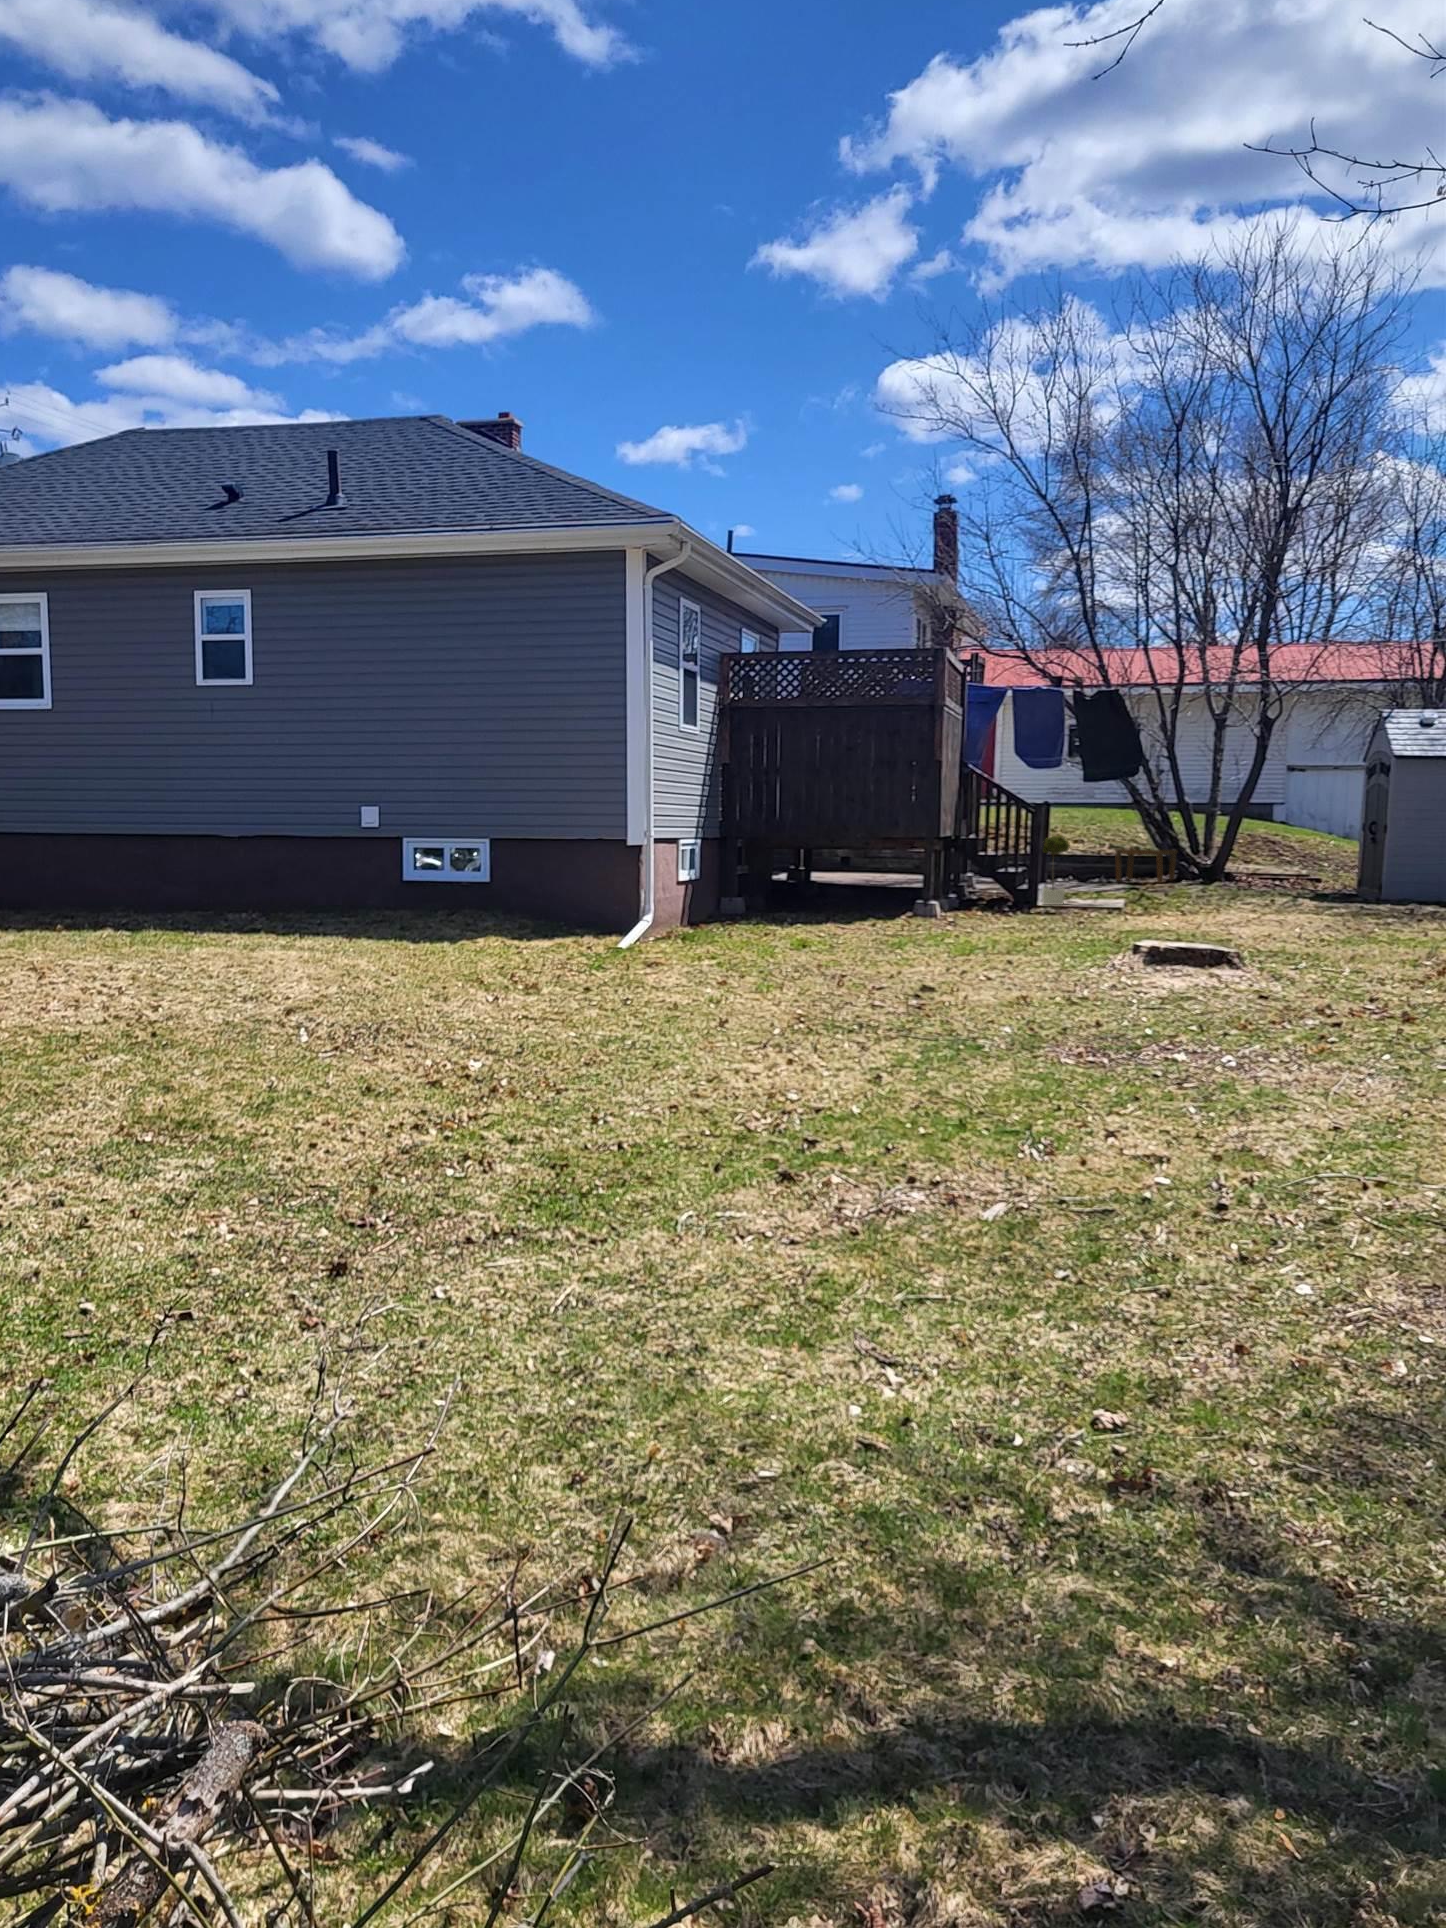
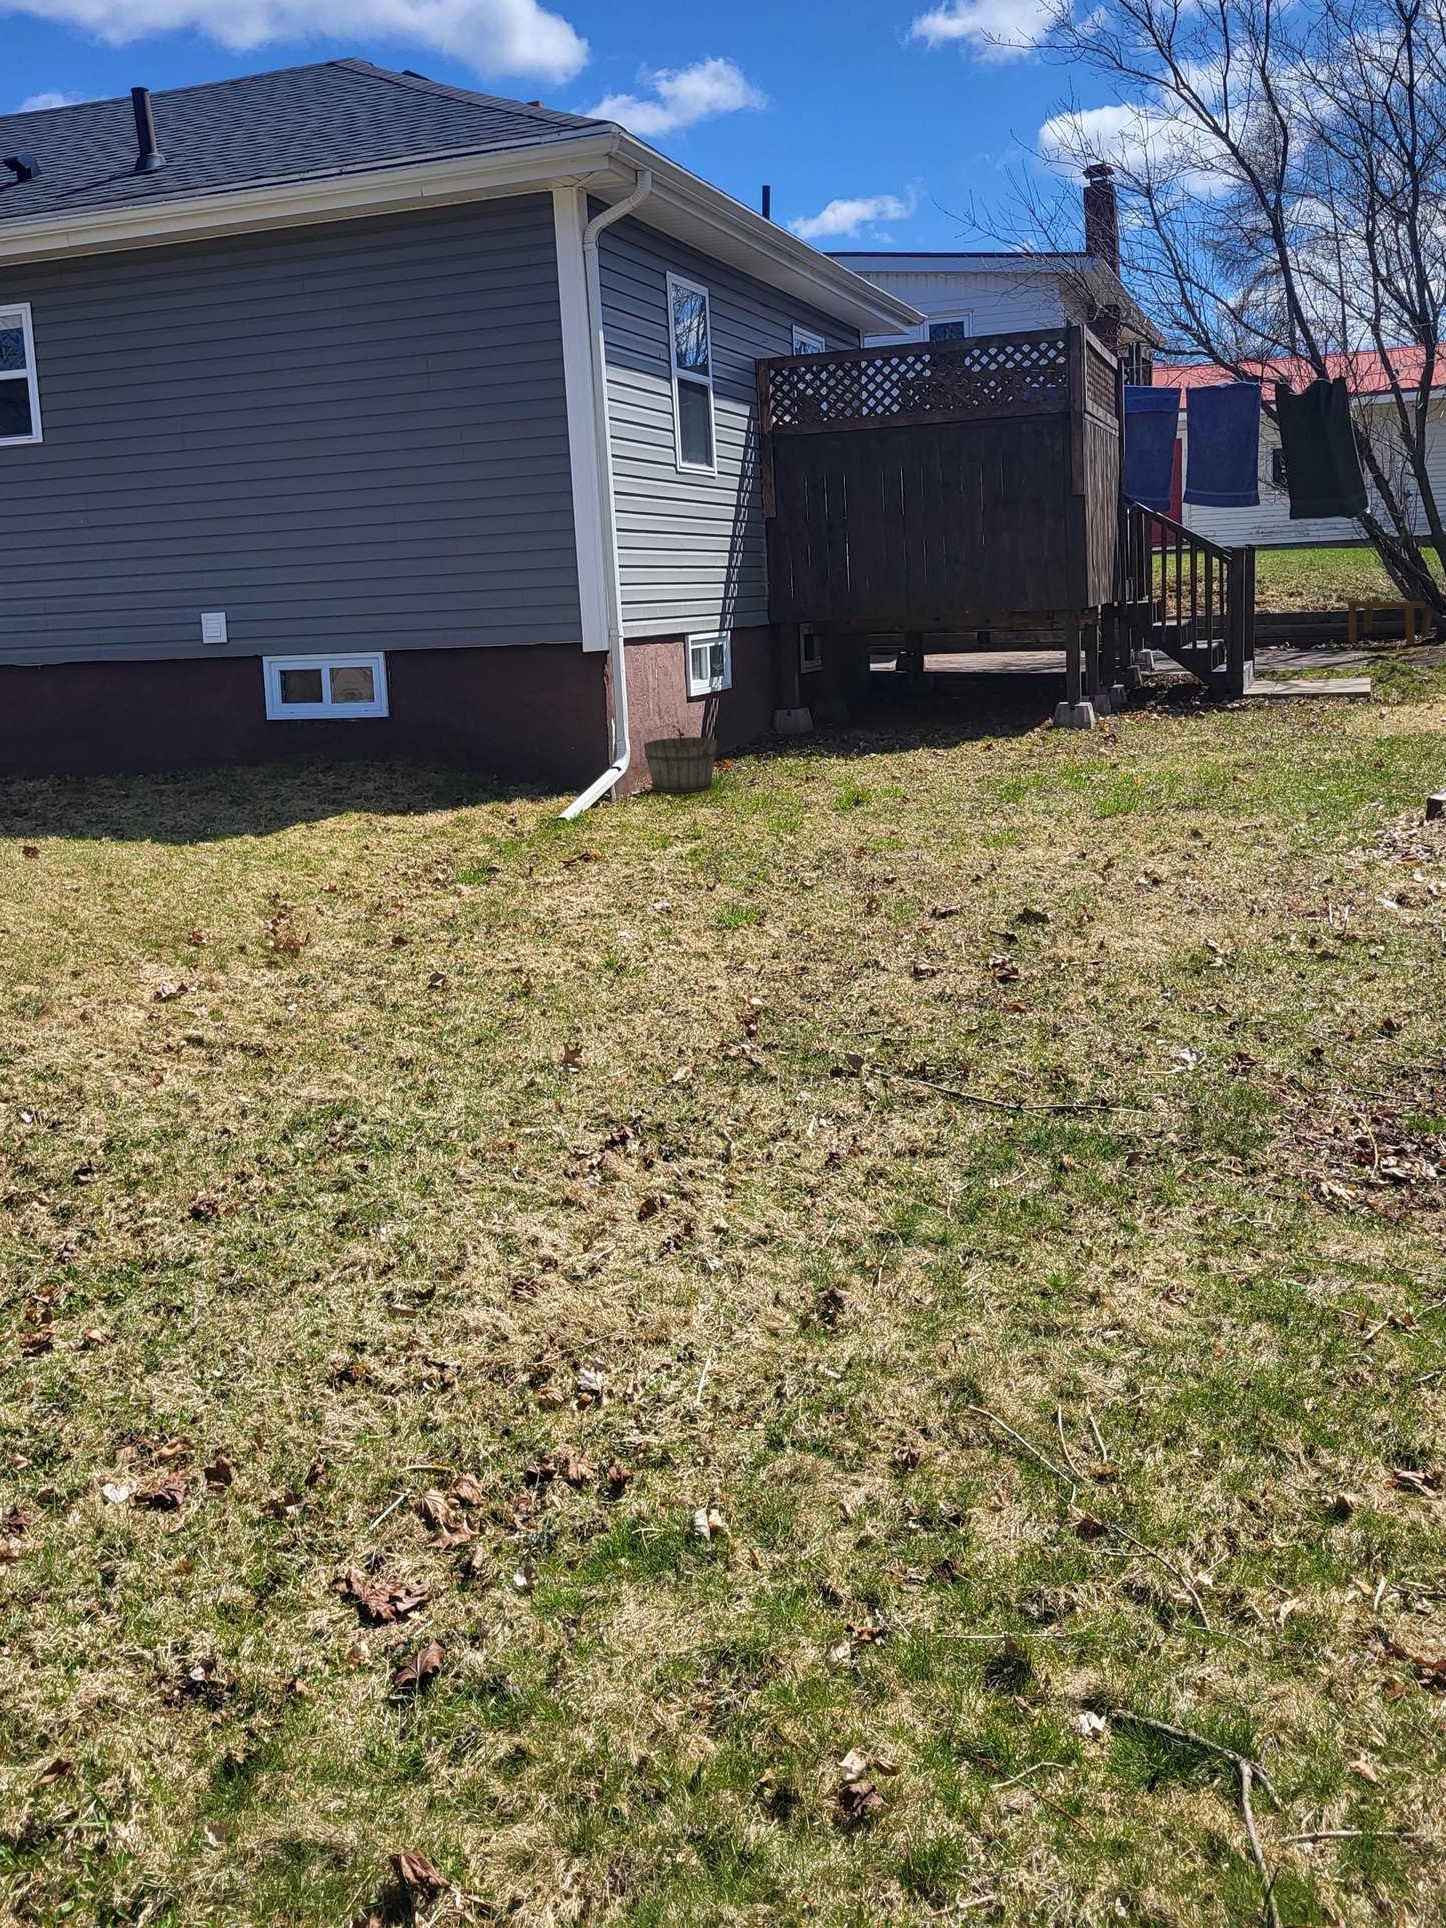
potted tree: present [1042,835,1070,905] -> none [1249,596,1292,695]
wooden bucket: none [666,897,713,939] -> present [644,726,717,793]

